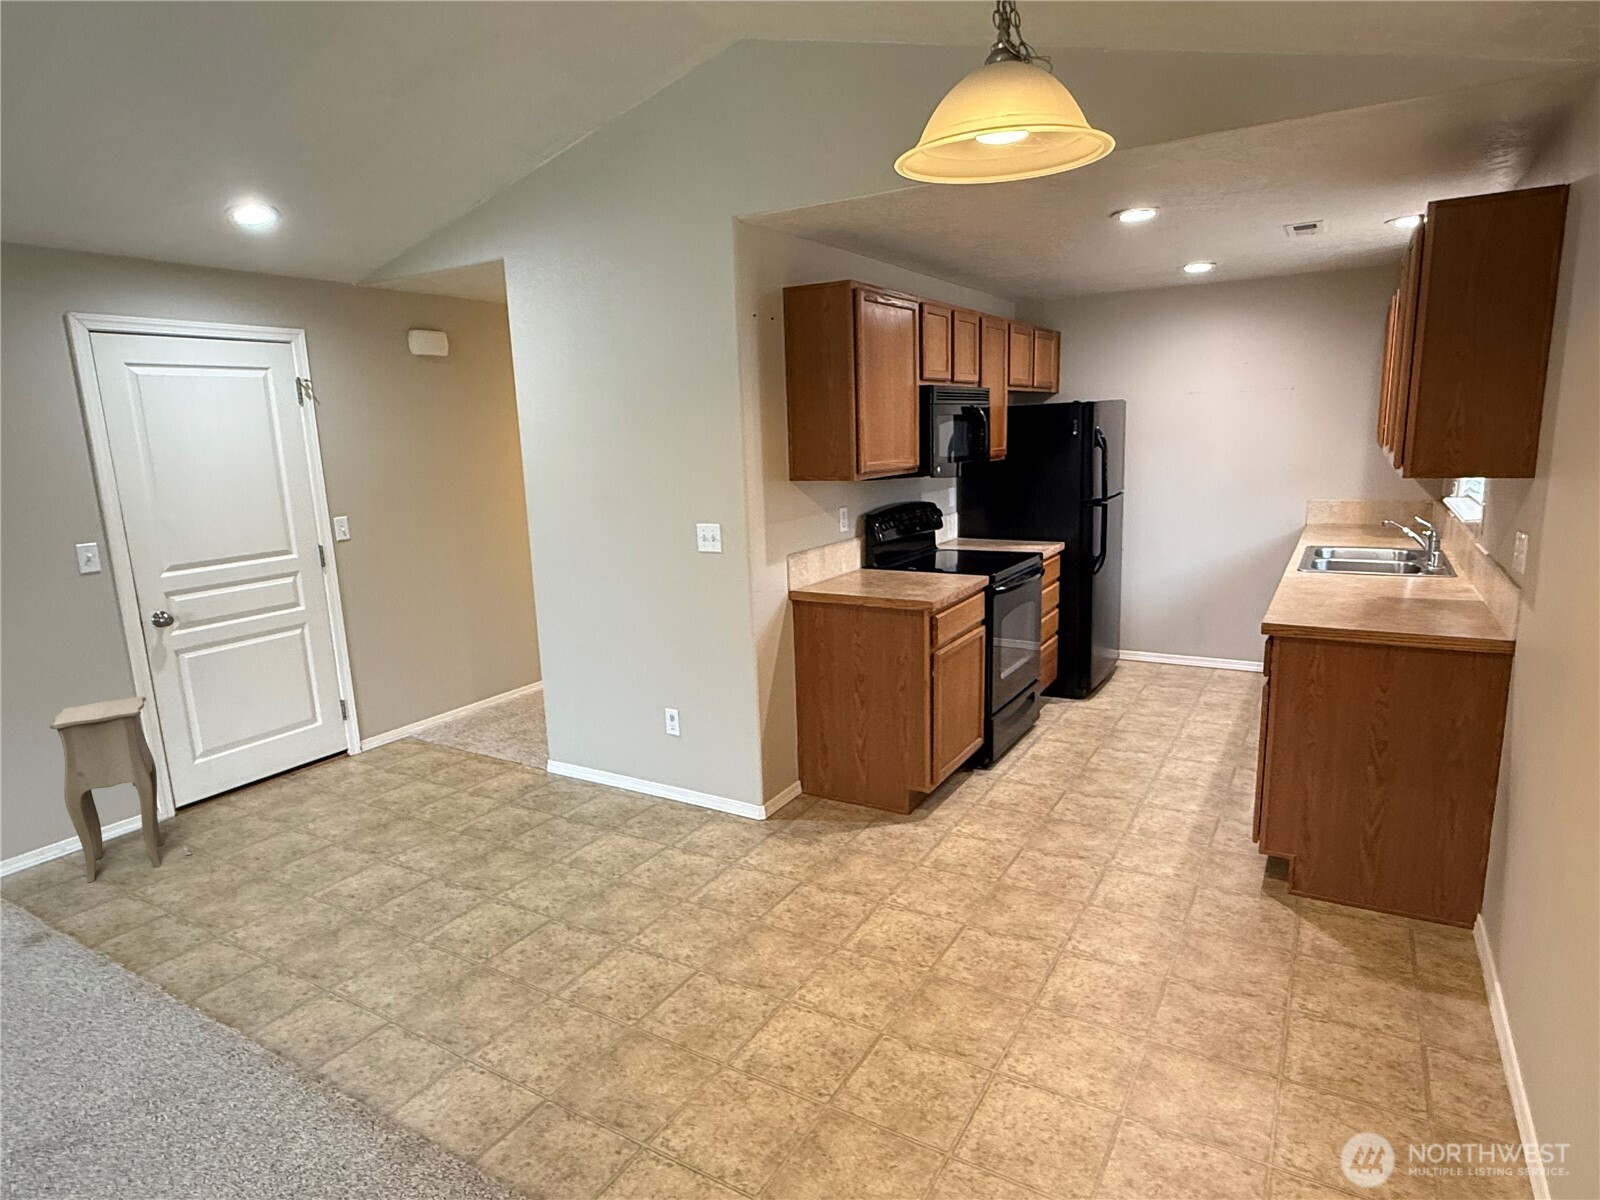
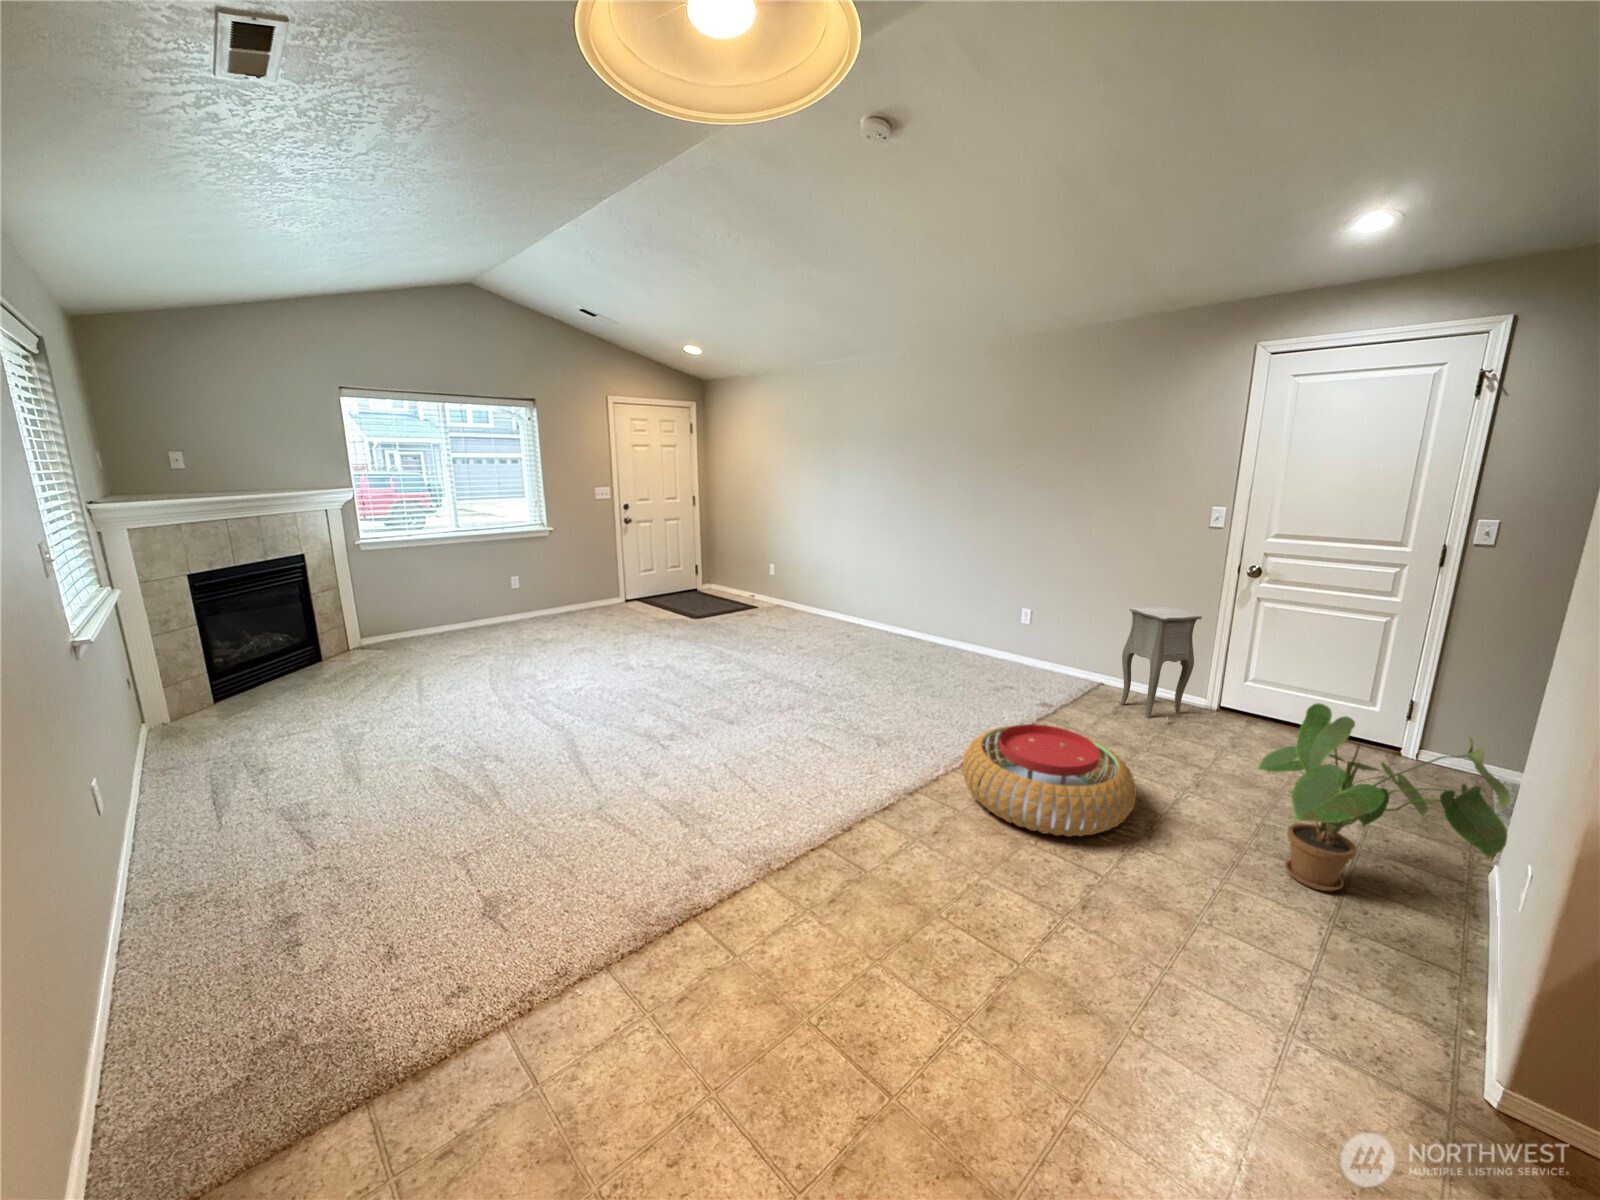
house plant: none [464,657,656,834] -> present [1257,703,1510,891]
pouf: none [228,846,489,1014] -> present [962,724,1137,837]

